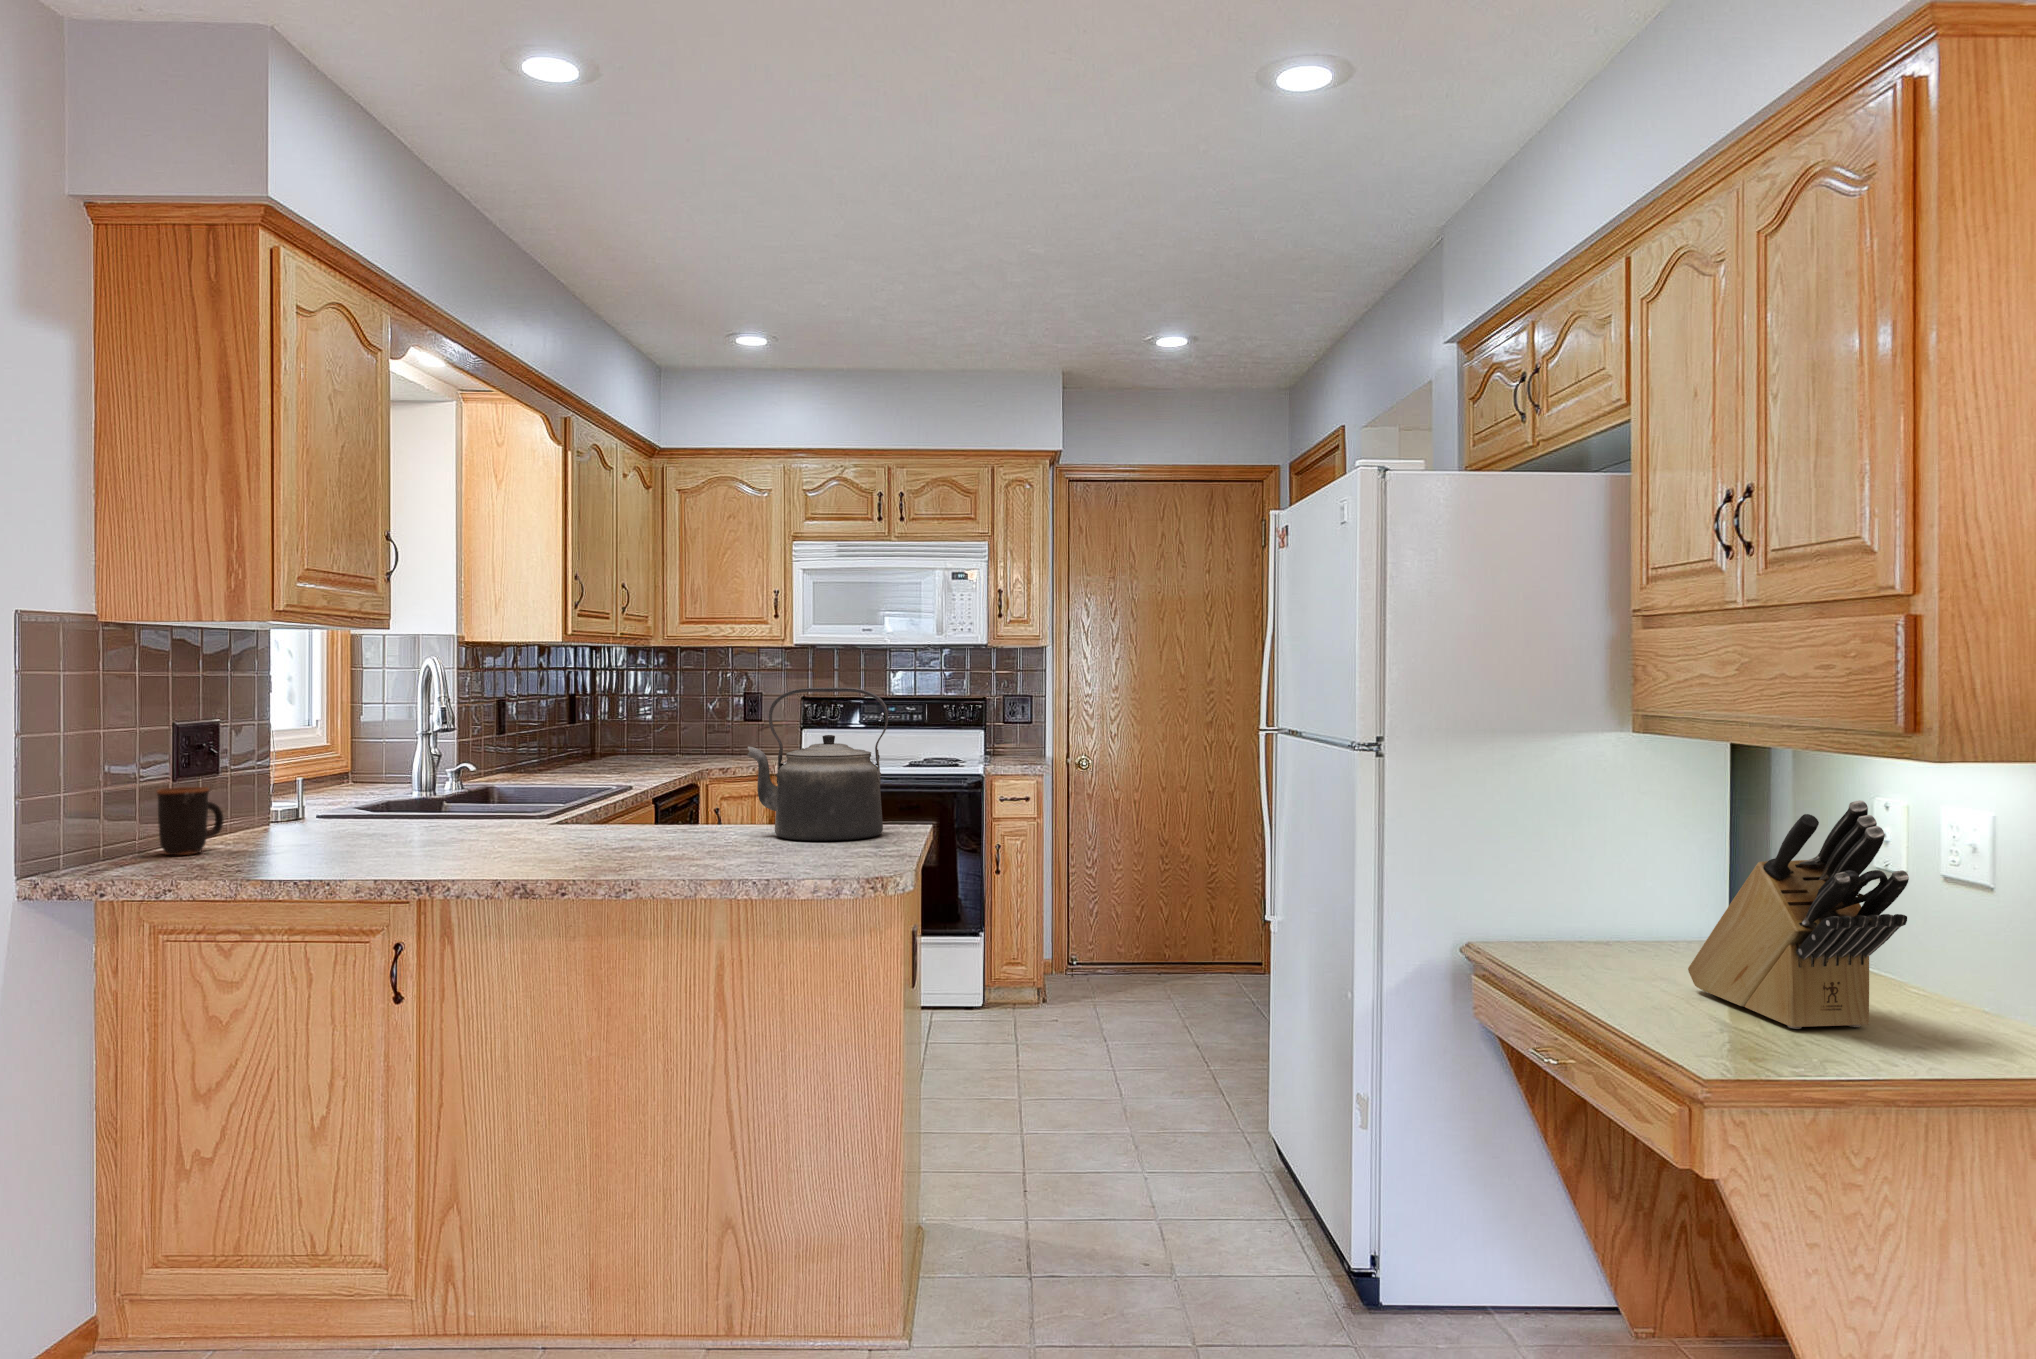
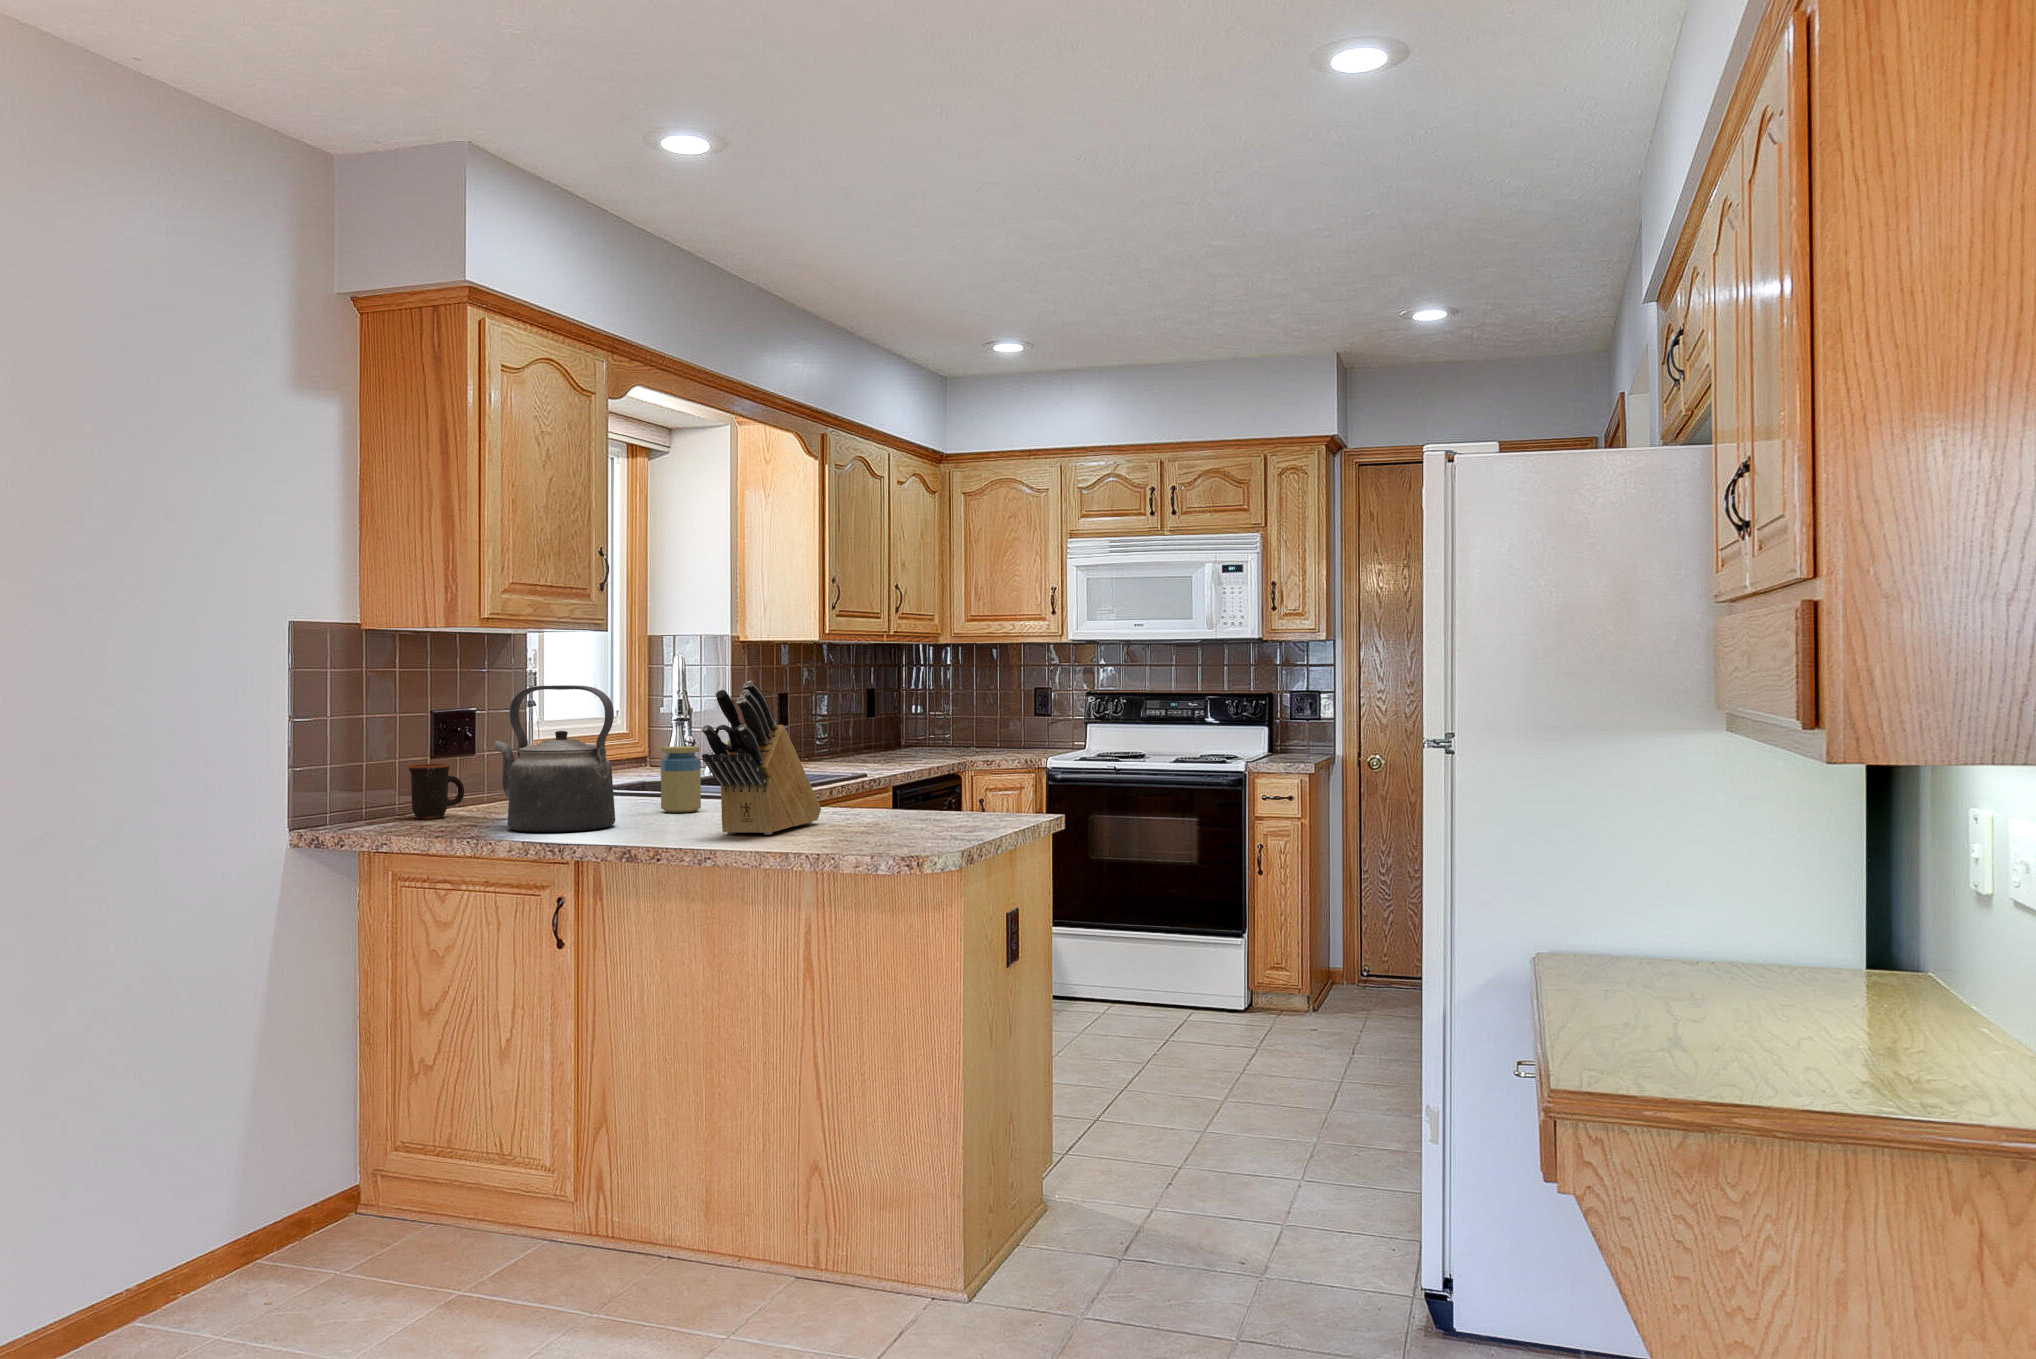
kettle: present [747,688,888,841] -> present [495,685,615,832]
jar: none [473,760,521,836] -> present [661,746,701,813]
knife block: present [1688,800,1909,1029] -> present [702,681,821,835]

